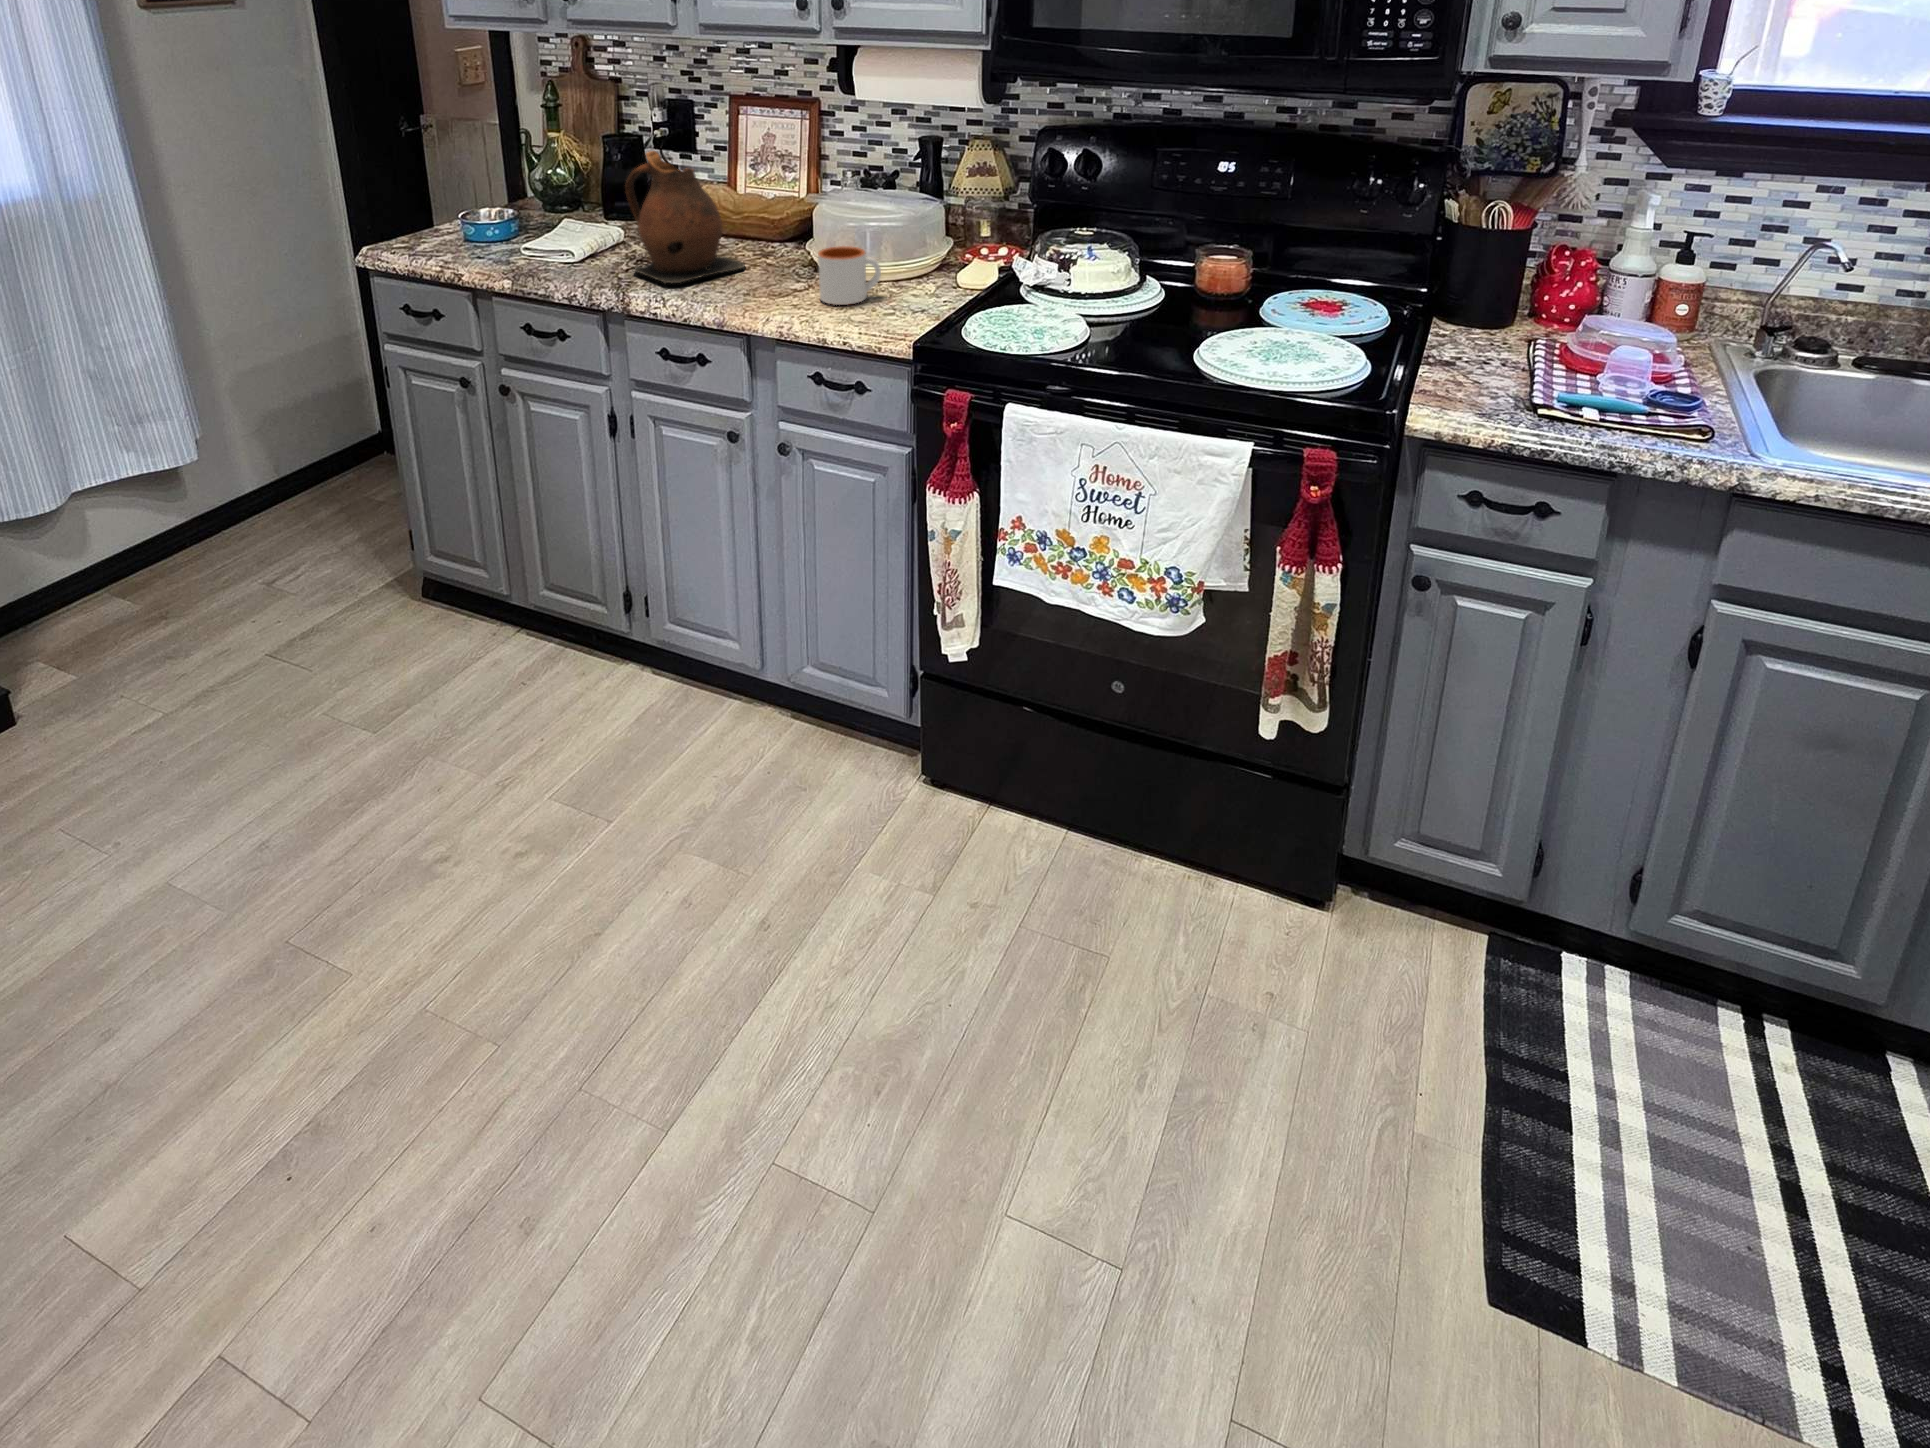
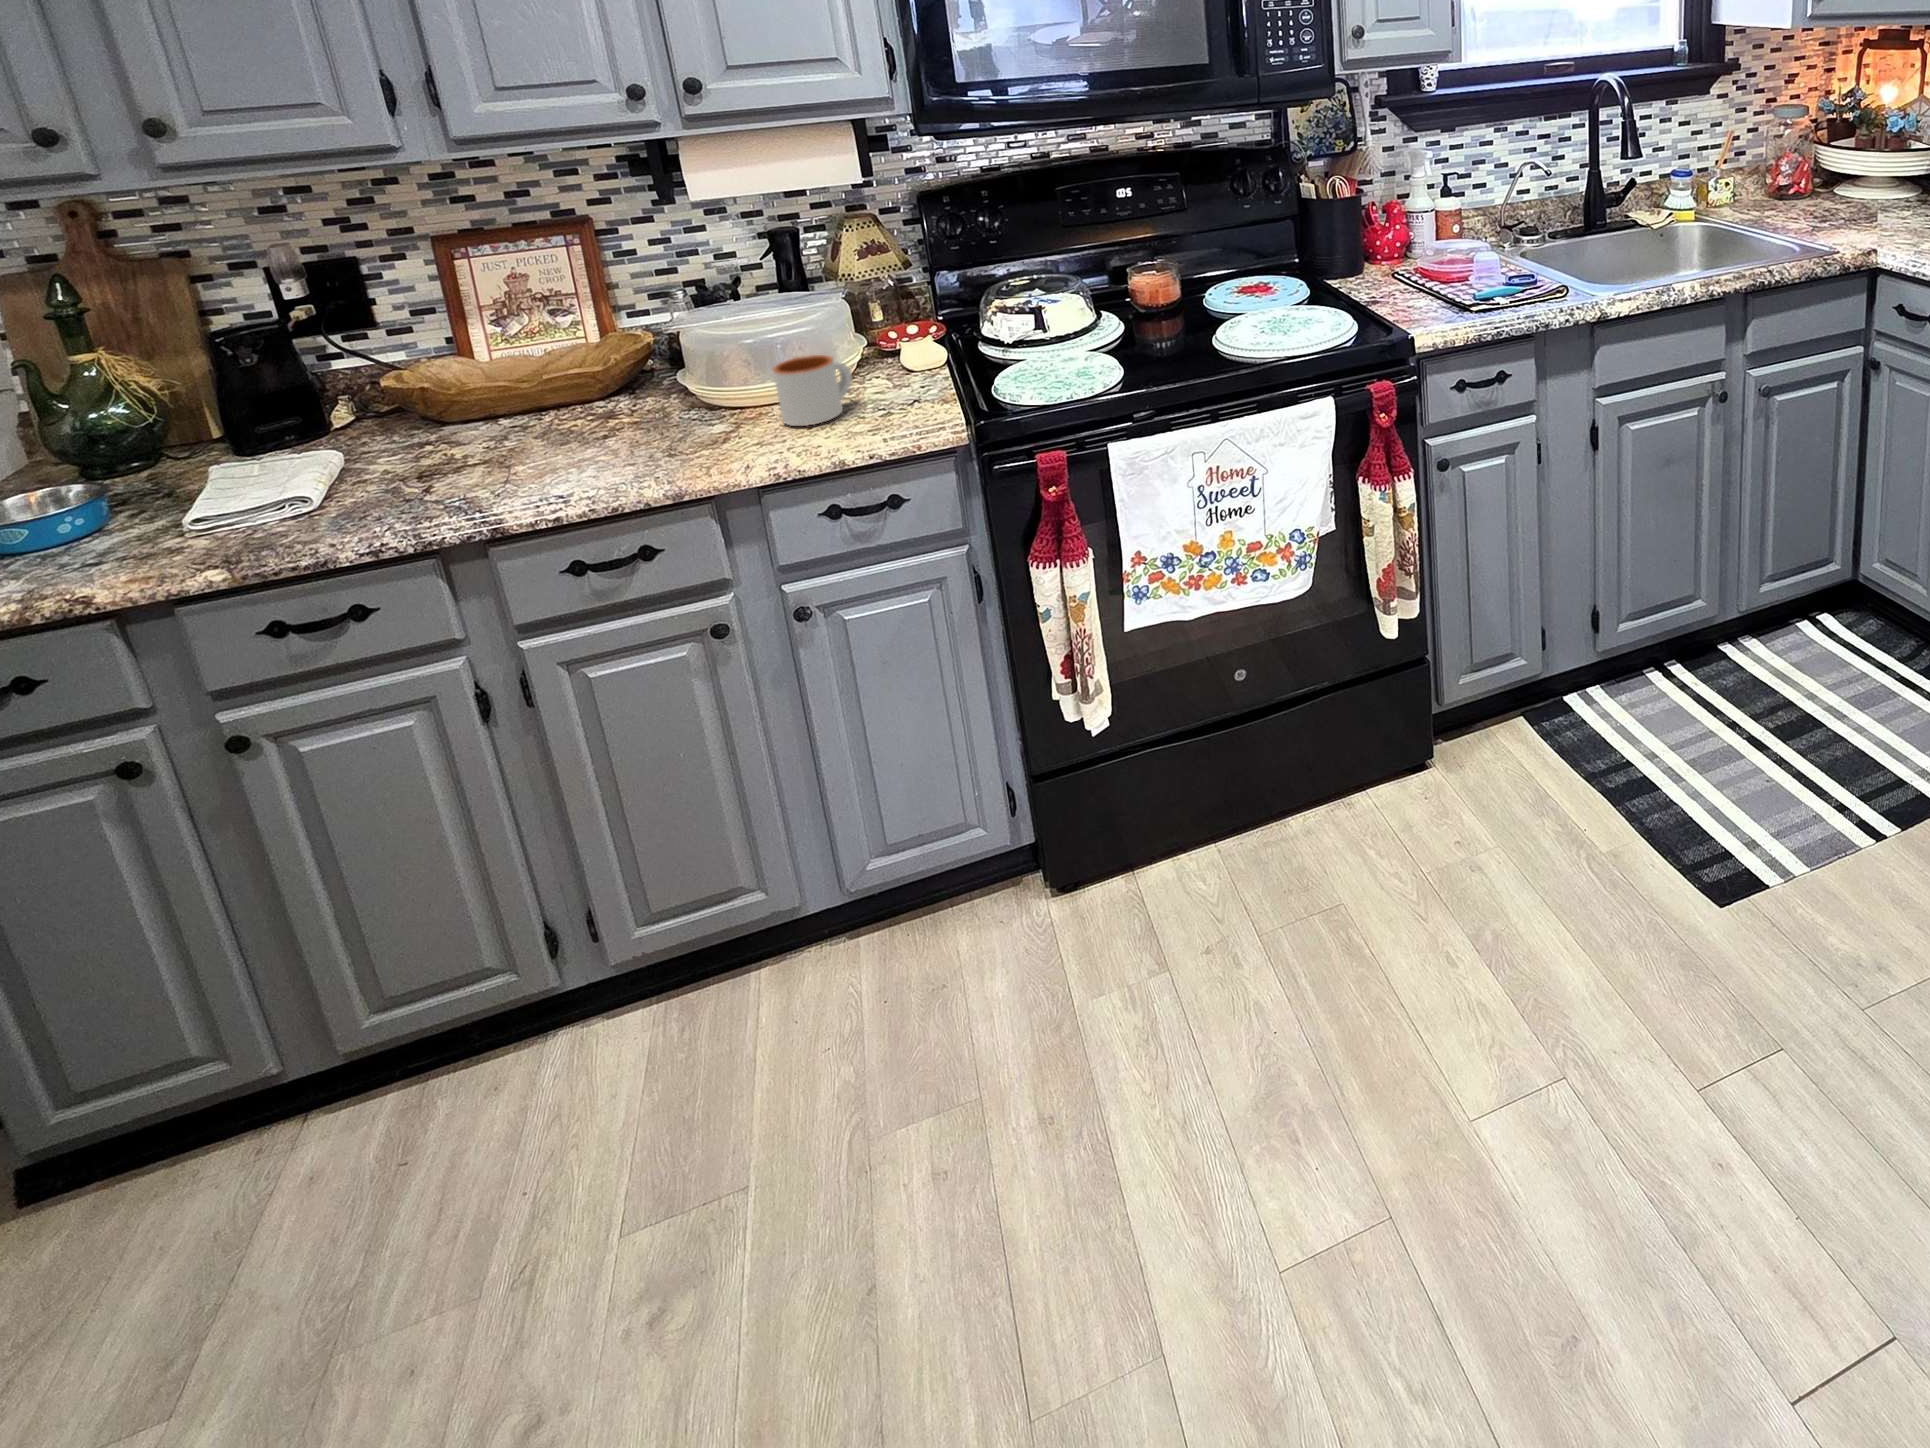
ceramic pitcher: present [625,151,745,284] -> none [407,311,622,482]

